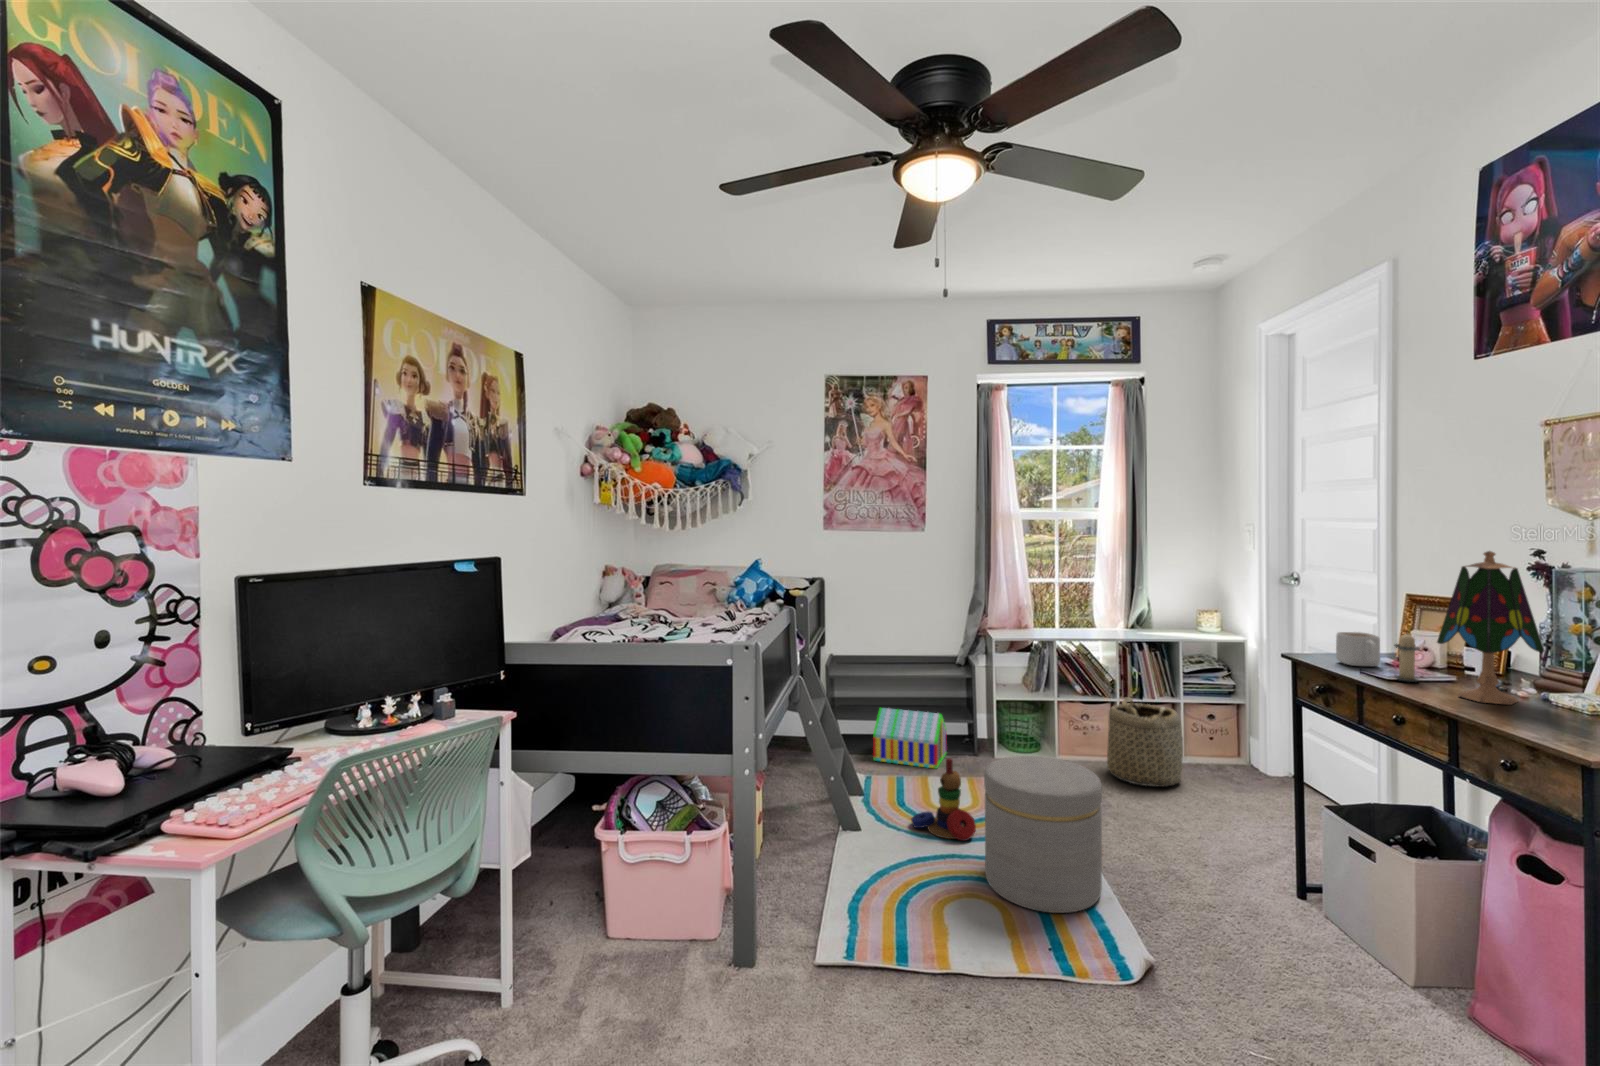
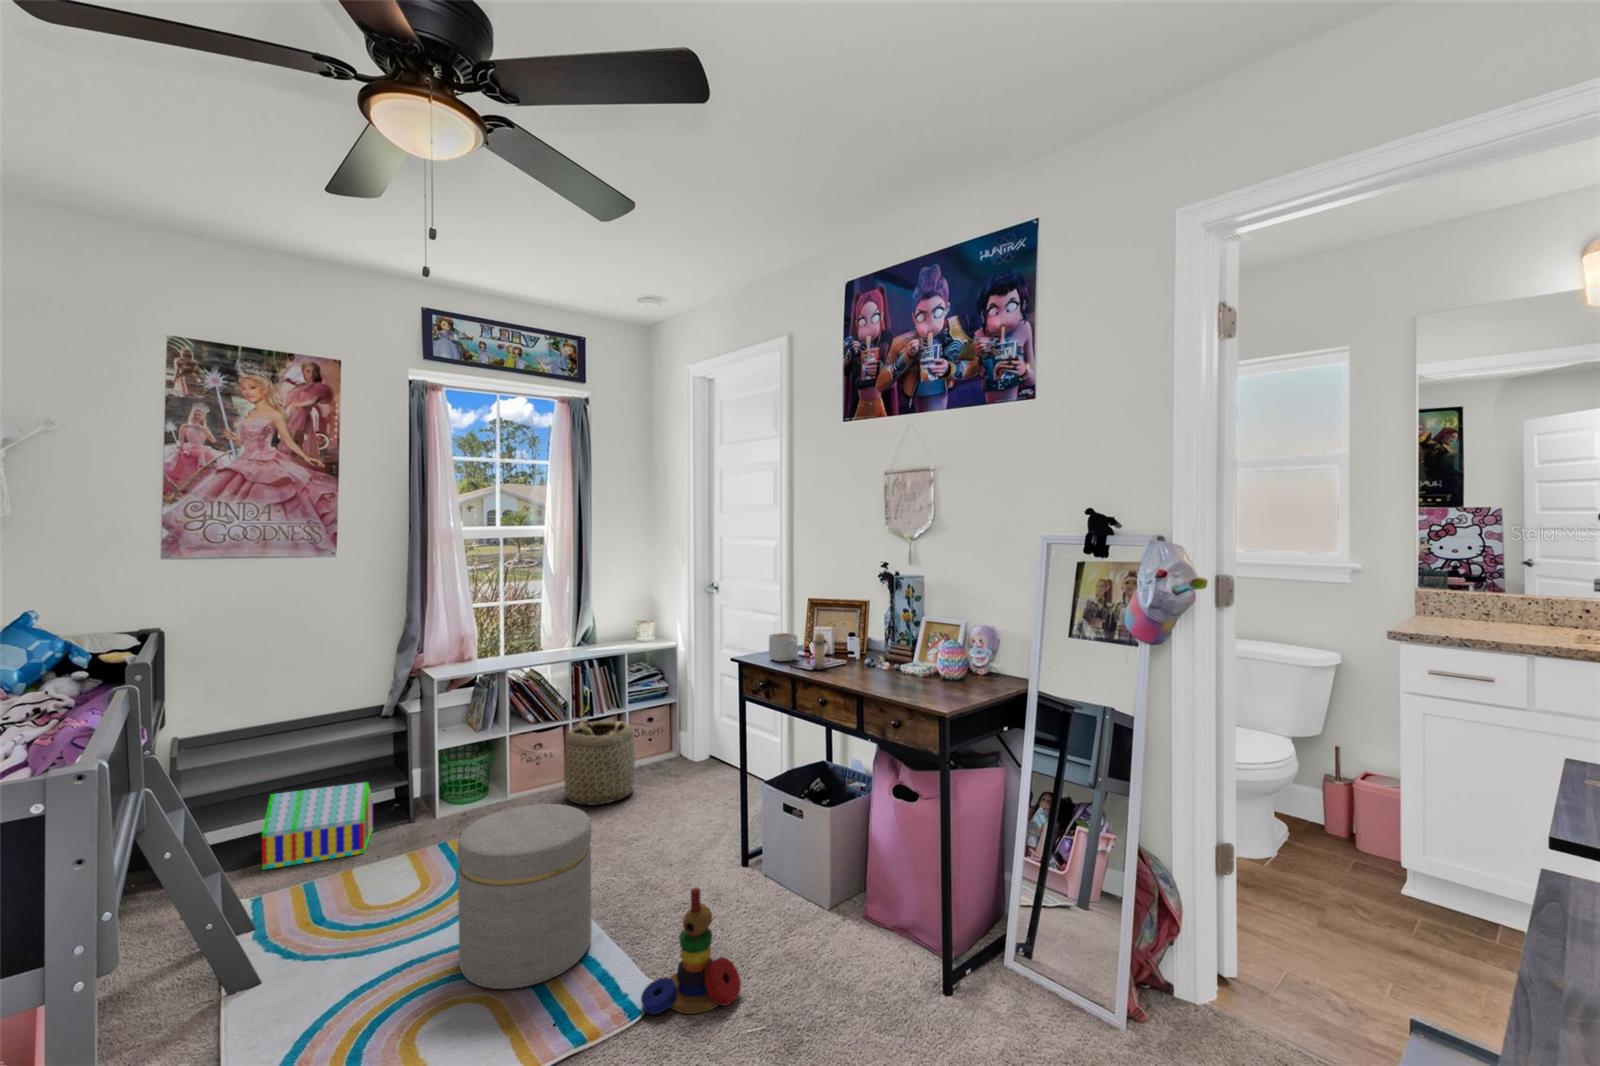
table lamp: present [1437,551,1545,705] -> none [841,565,898,679]
stacking toy: present [911,758,976,841] -> present [641,888,741,1014]

